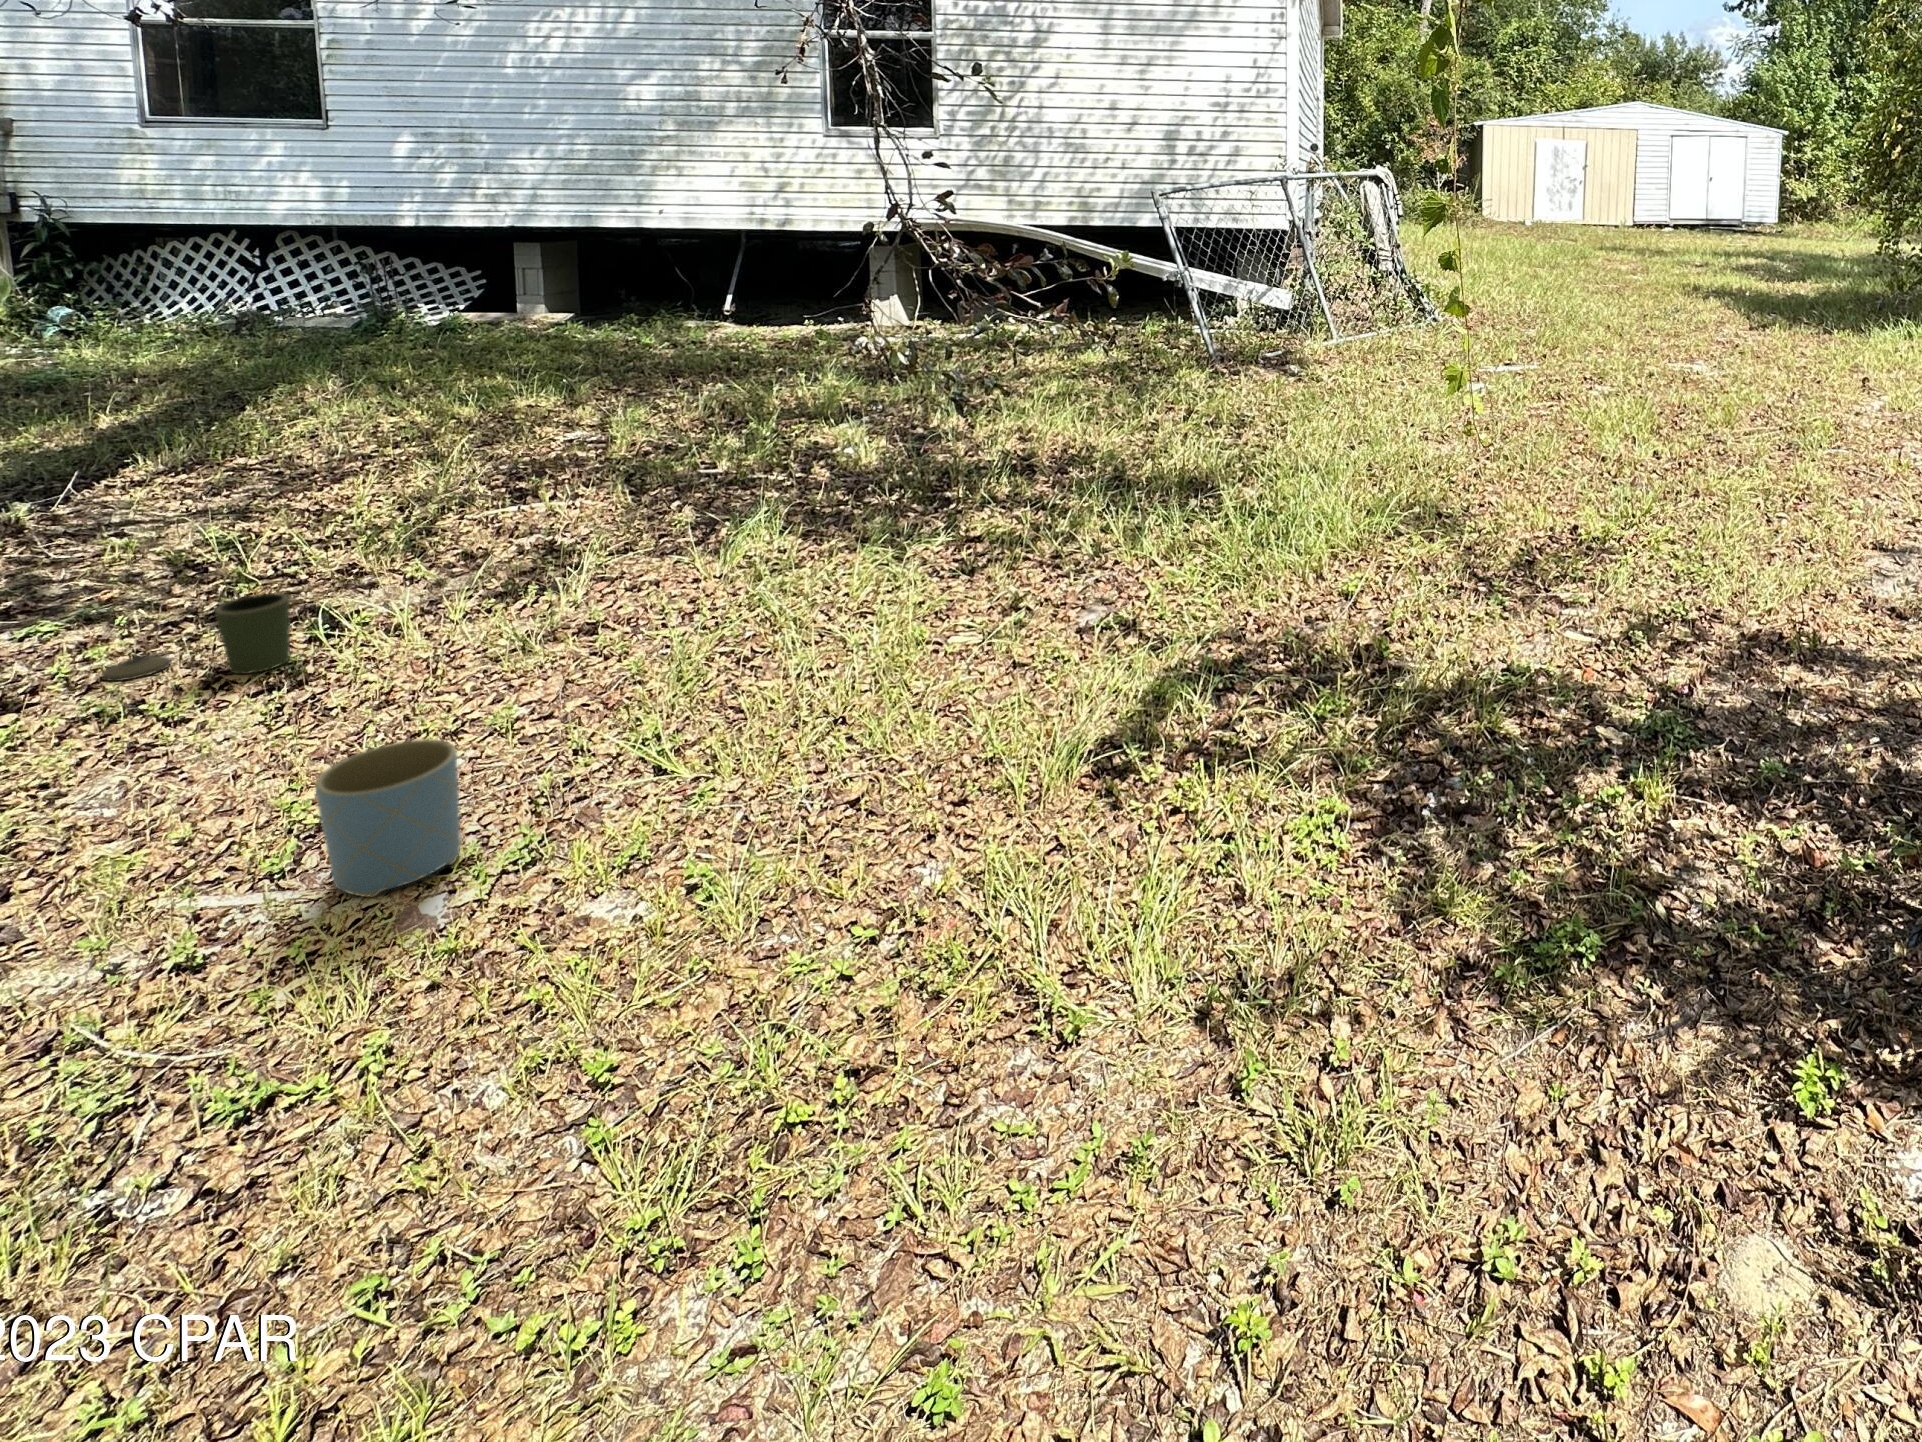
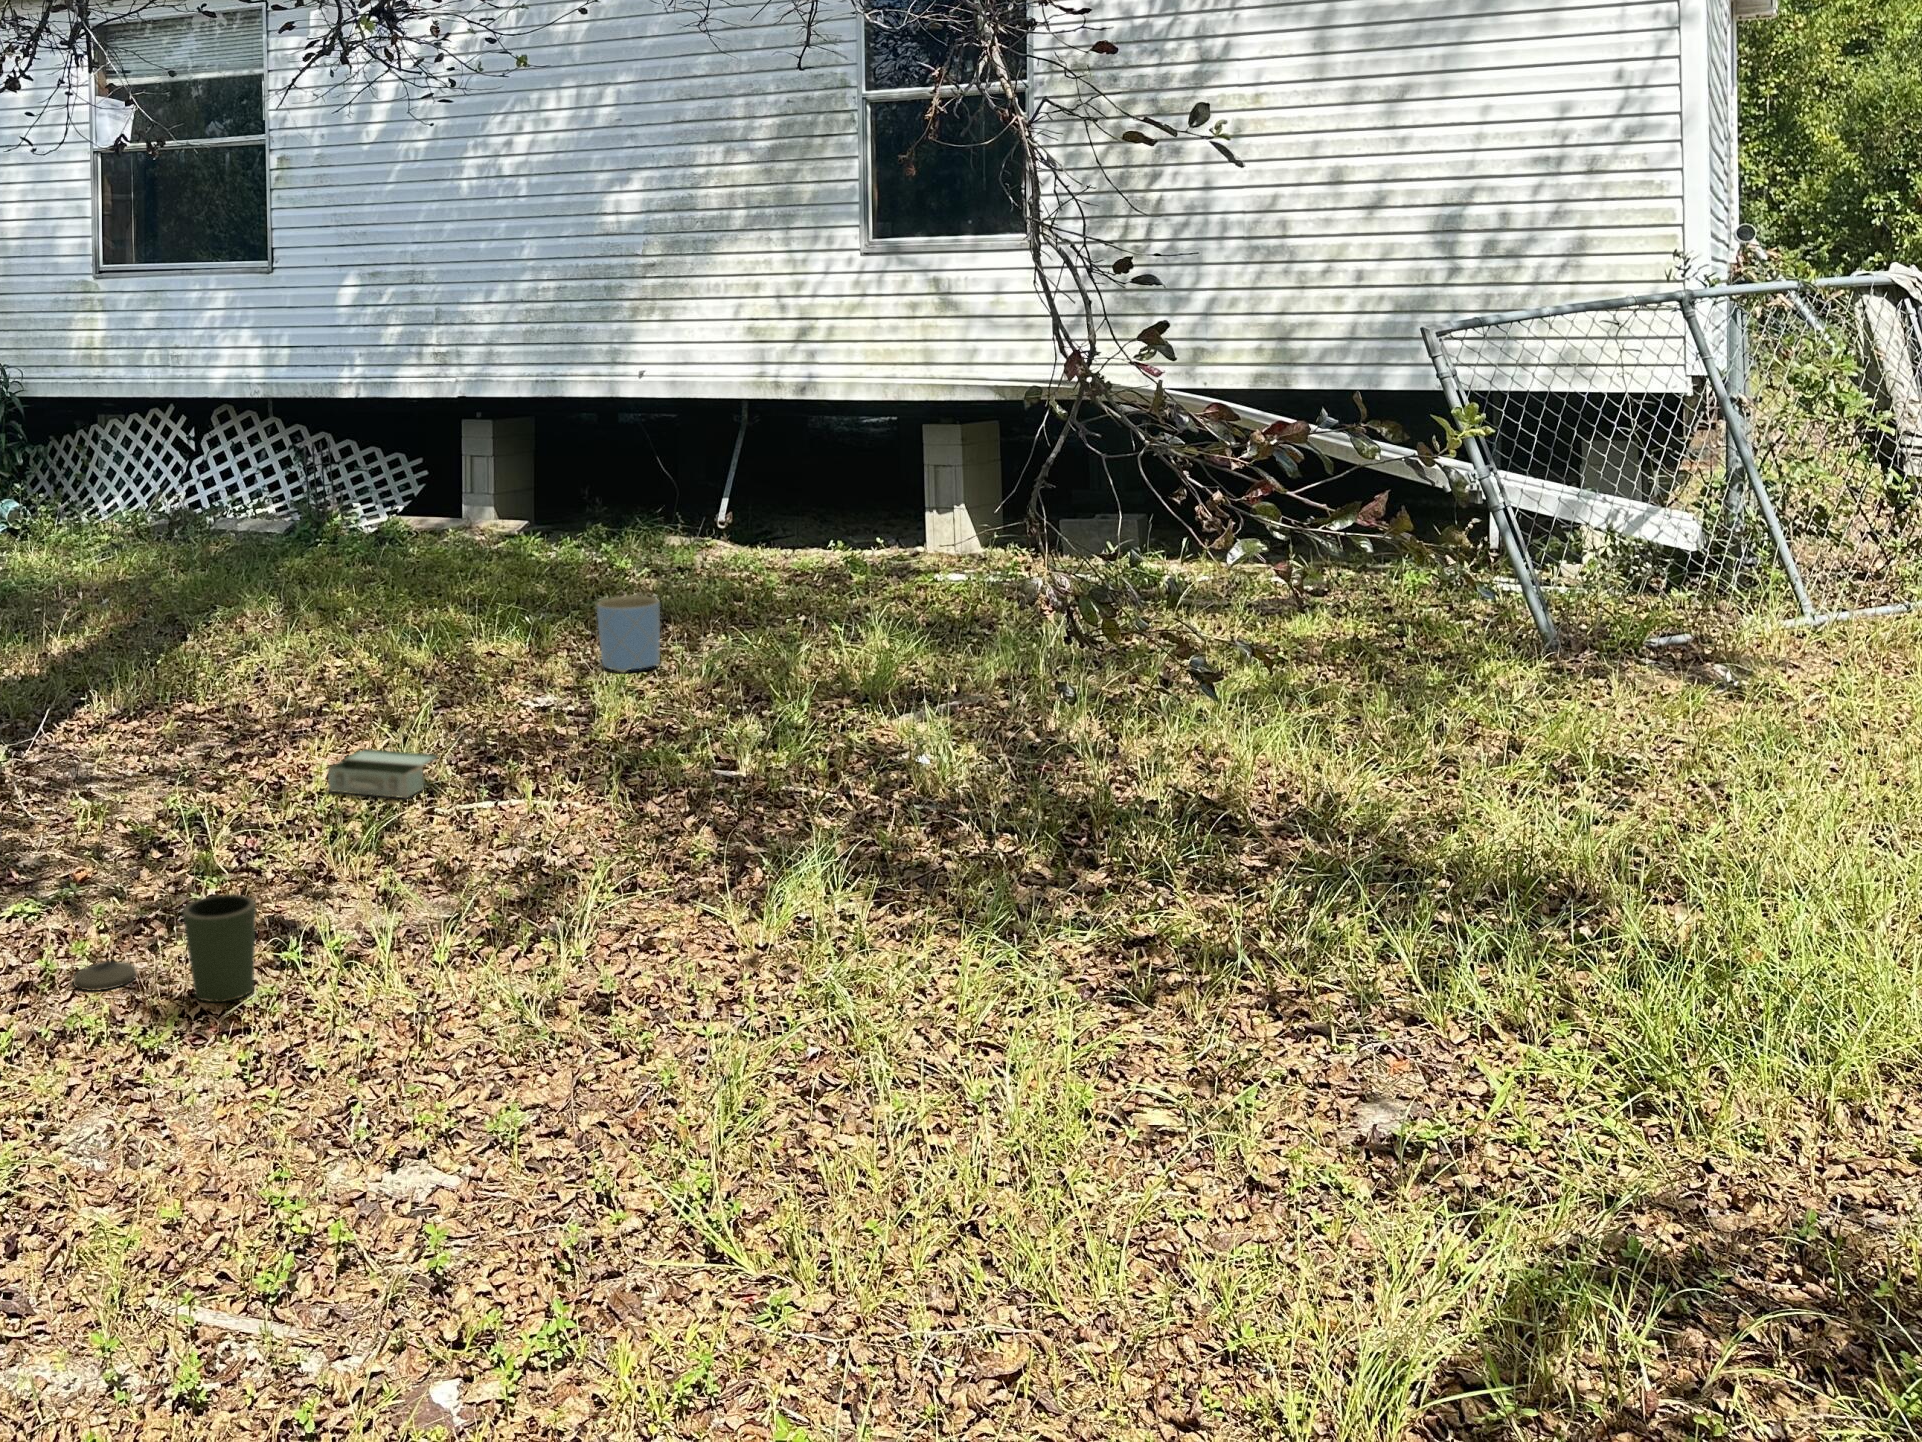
toolbox: none [375,482,479,515] -> present [328,749,437,798]
planter: present [315,739,461,897] -> present [597,596,660,673]

